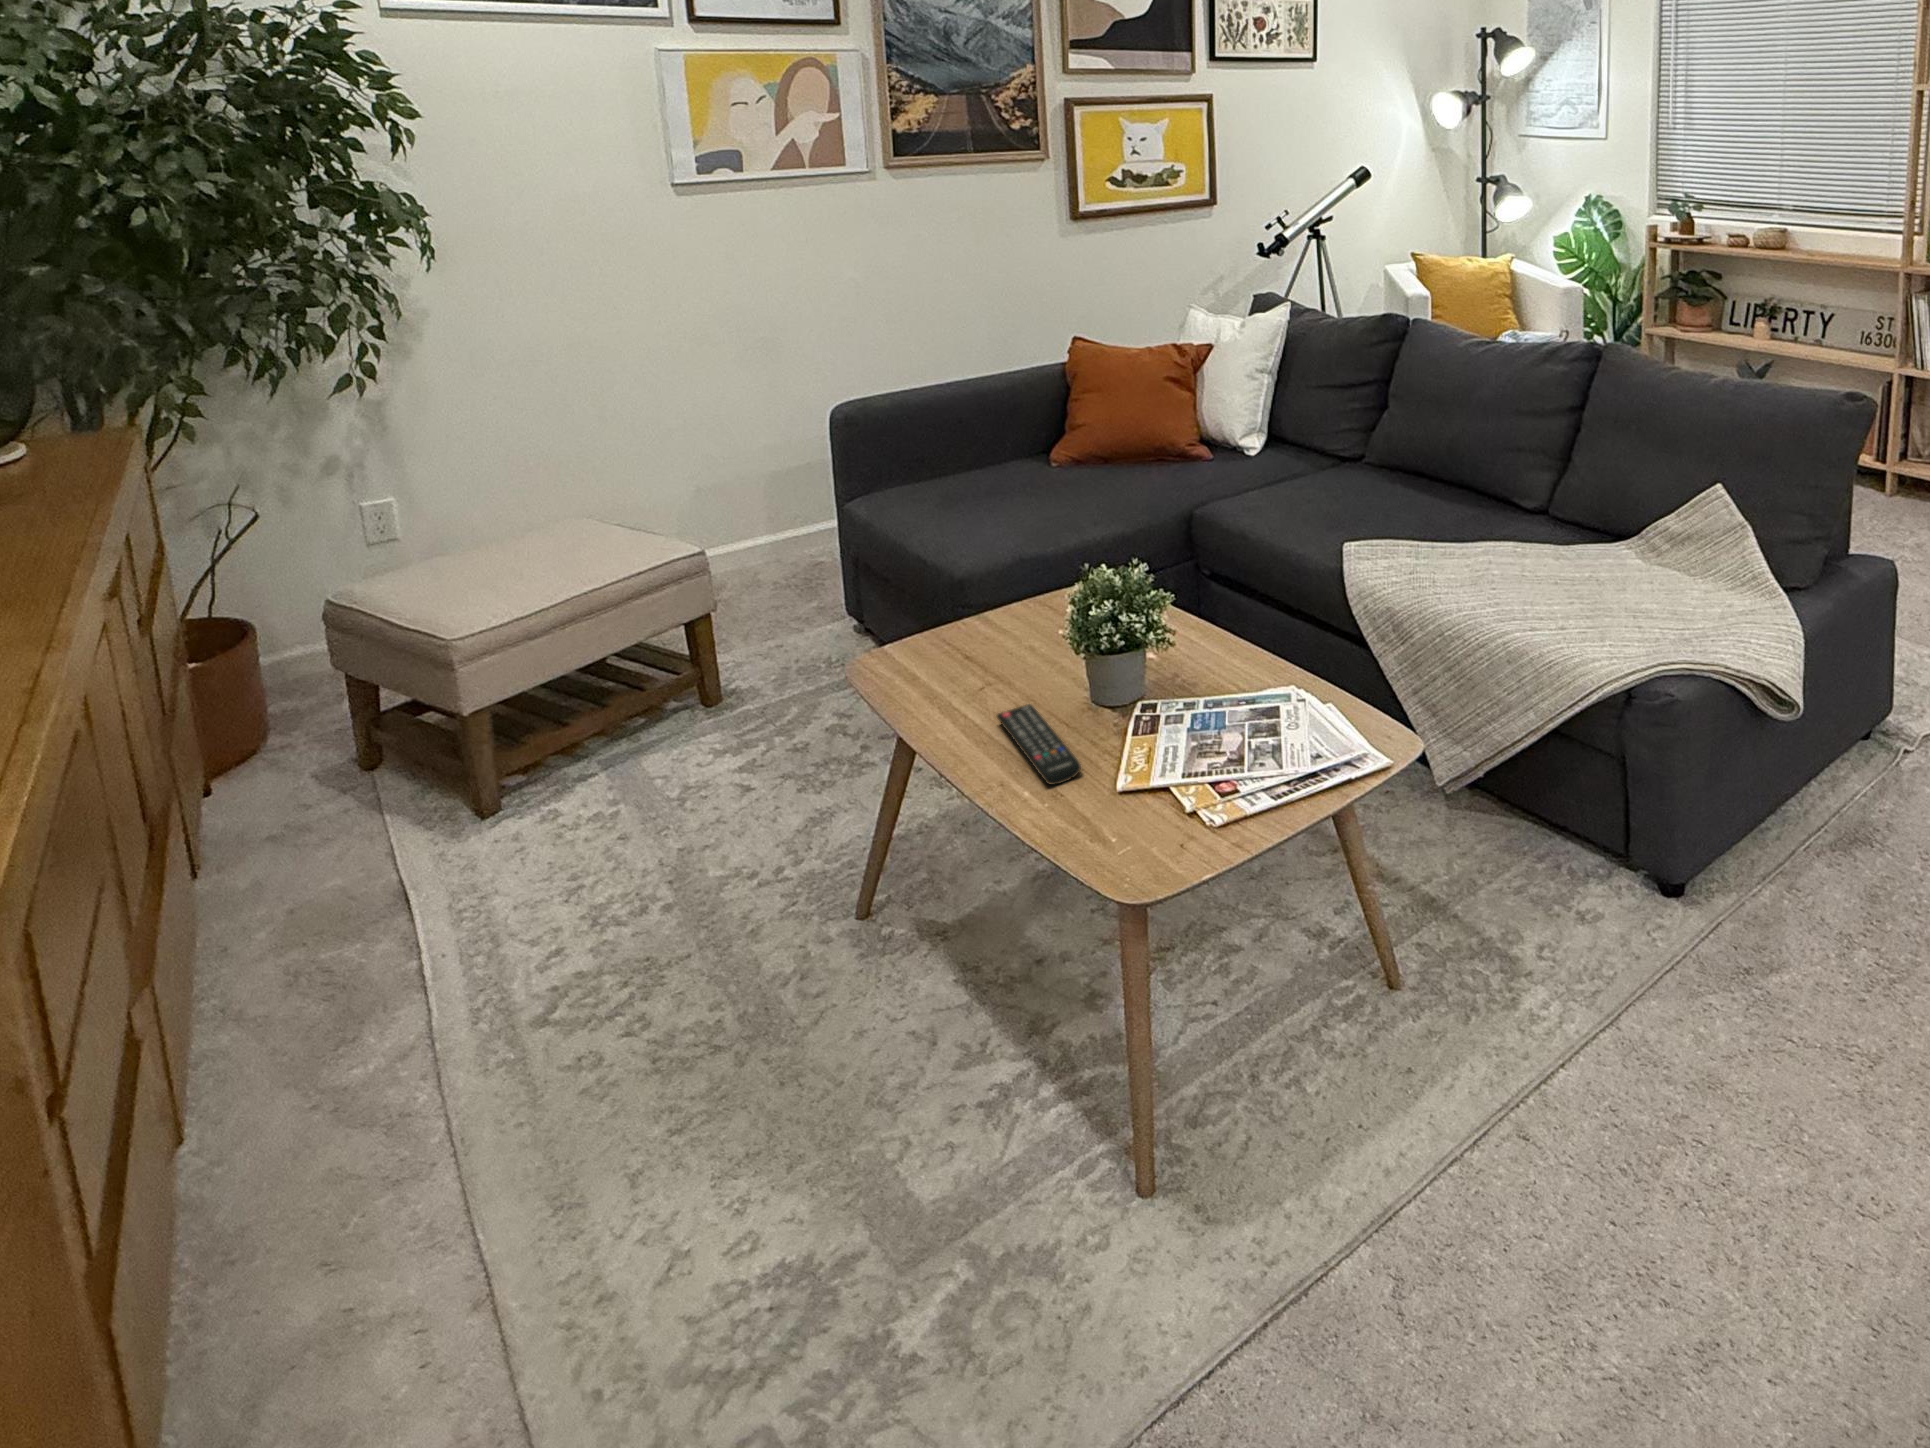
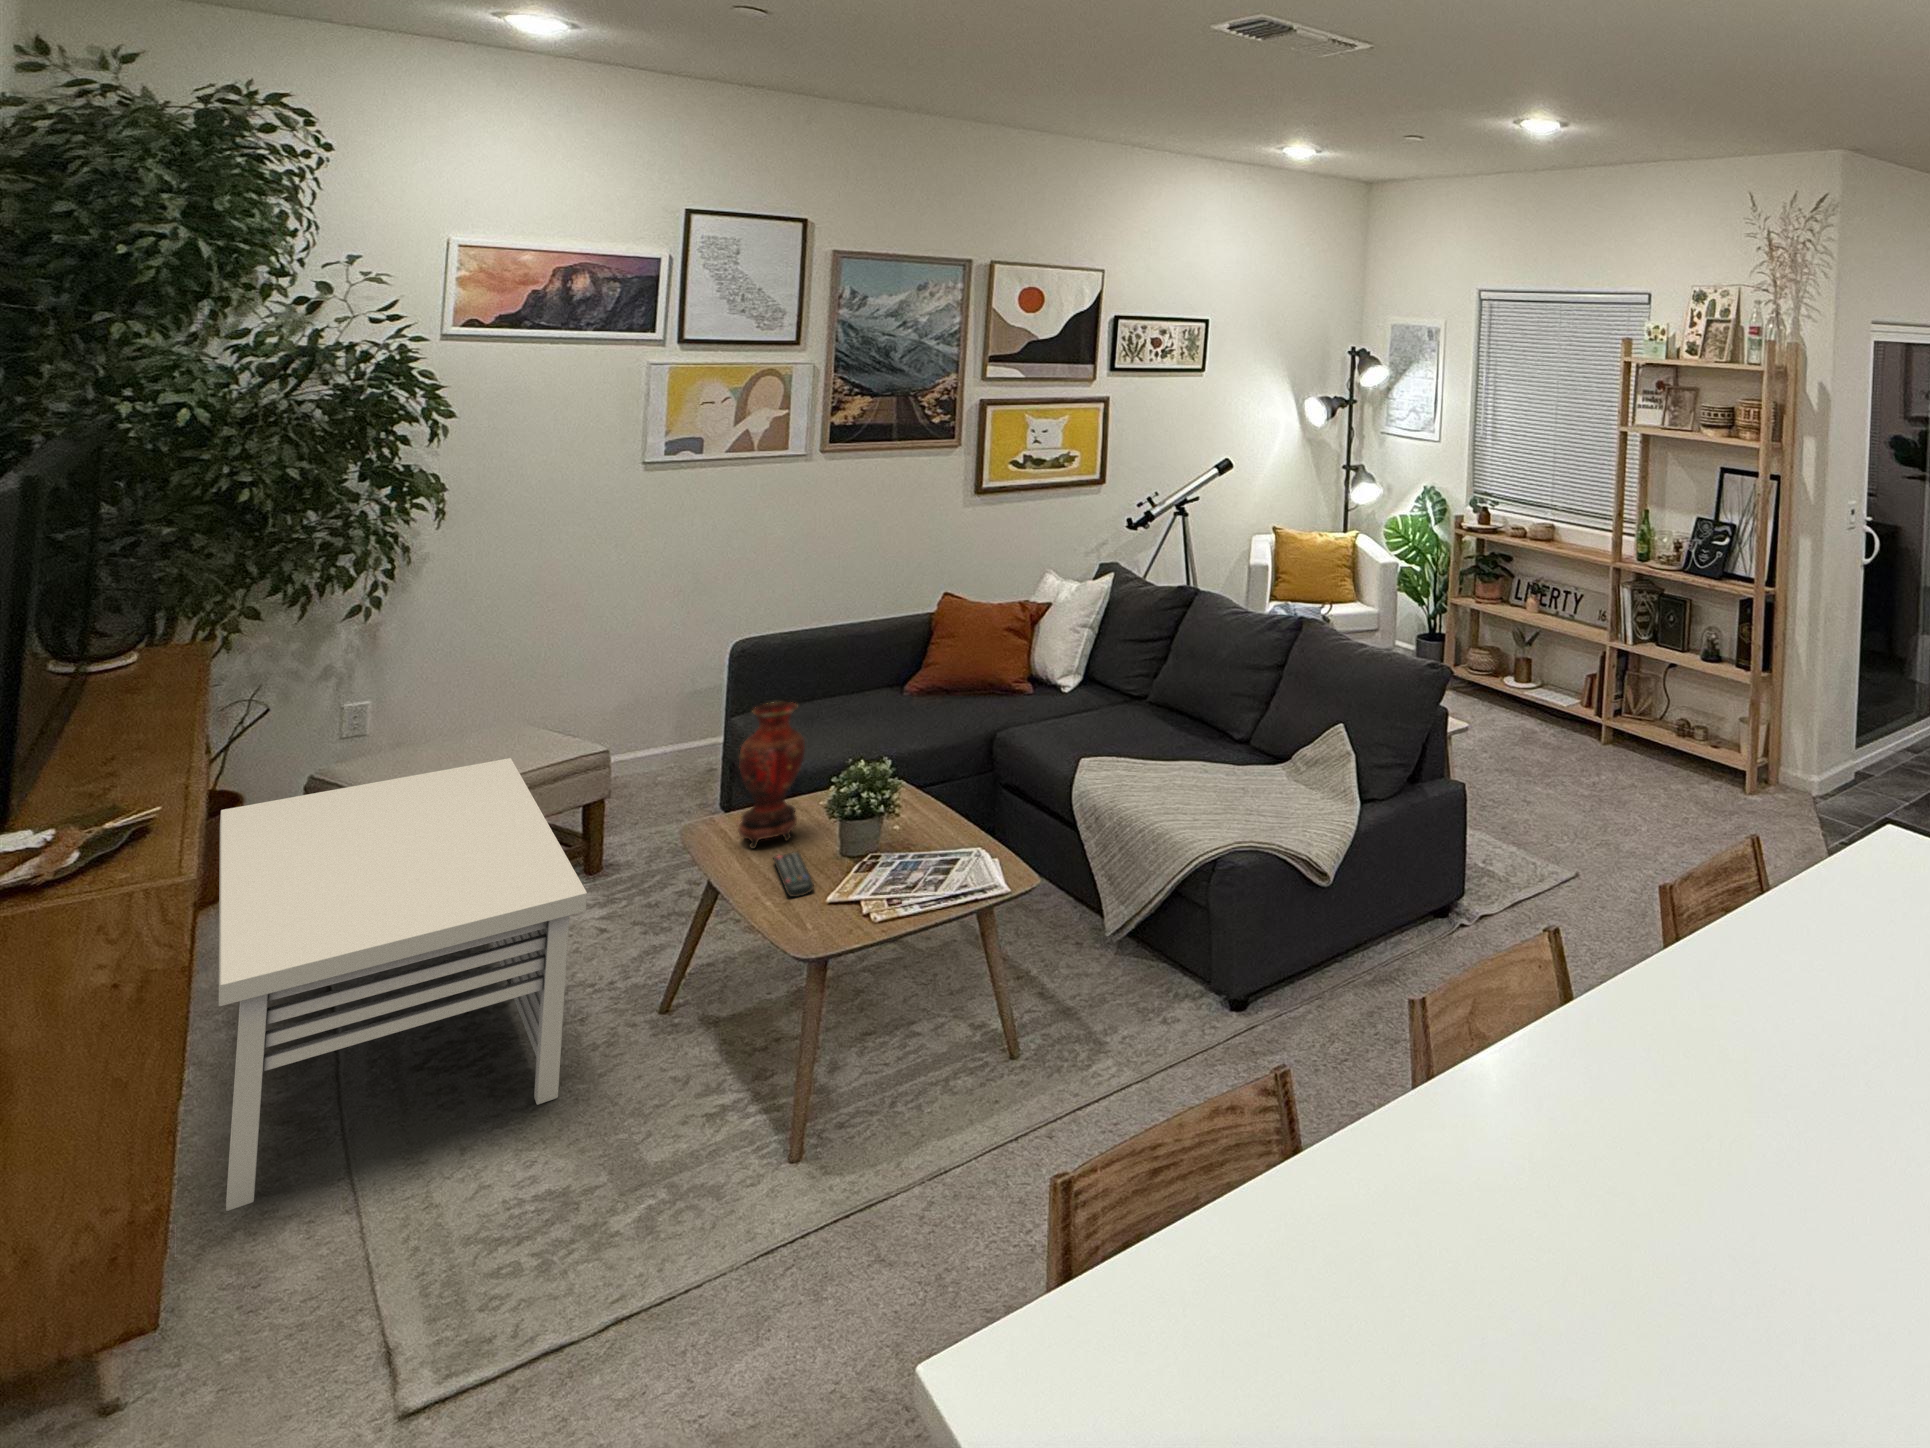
vase: none [916,484,1010,699] -> present [738,702,805,849]
storage bench: none [156,571,750,1335] -> present [219,758,587,1211]

